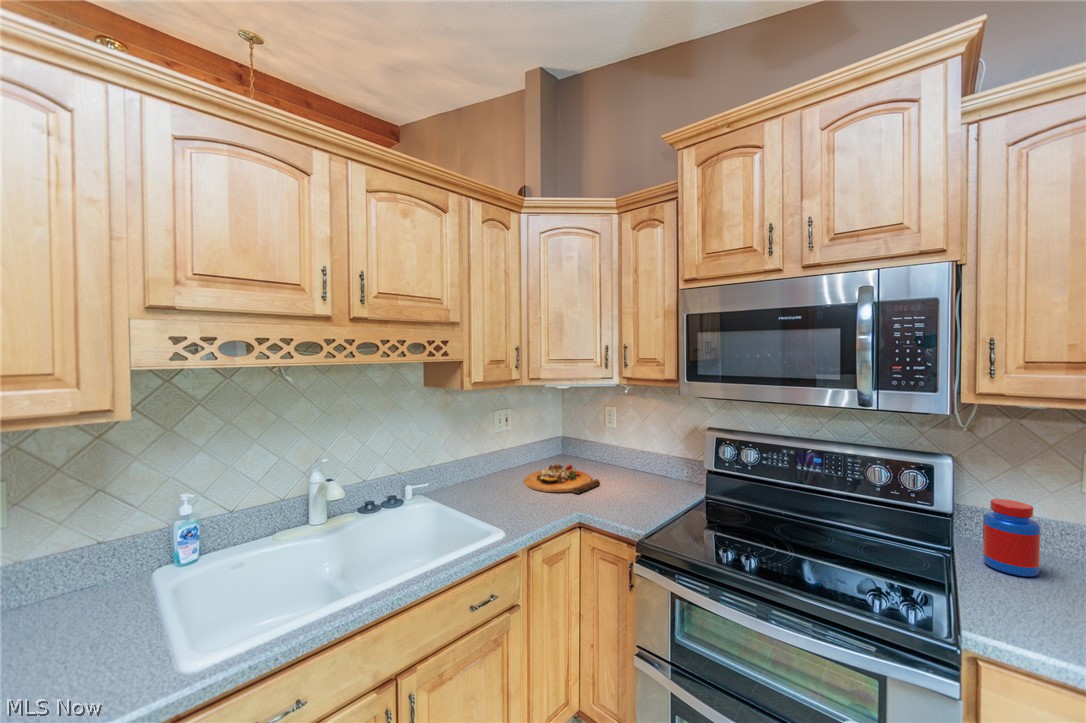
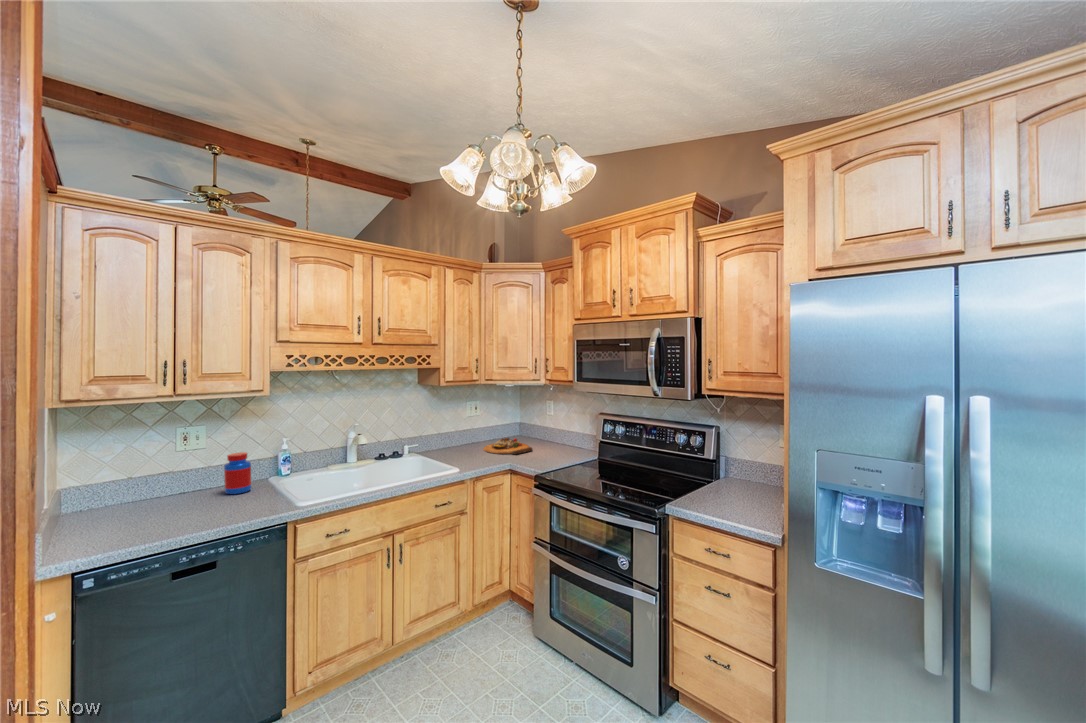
jar: present [983,499,1040,577] -> present [224,452,251,494]

